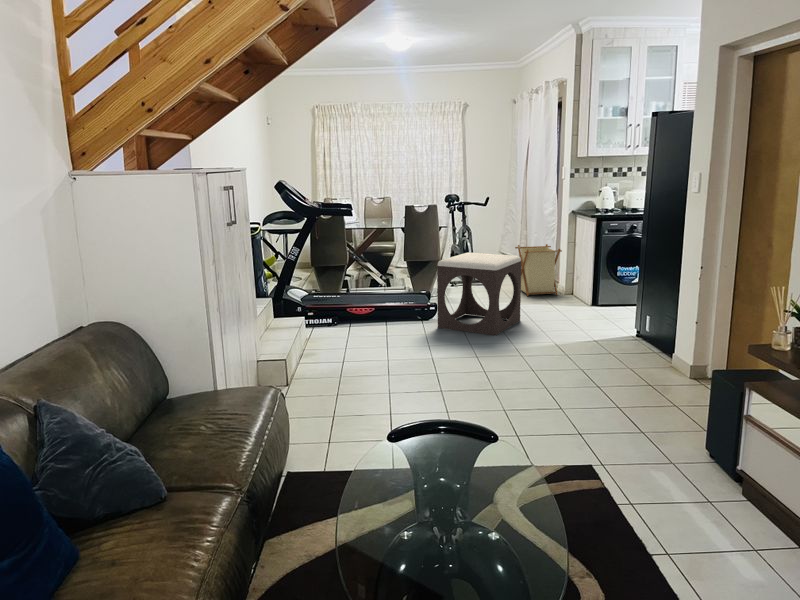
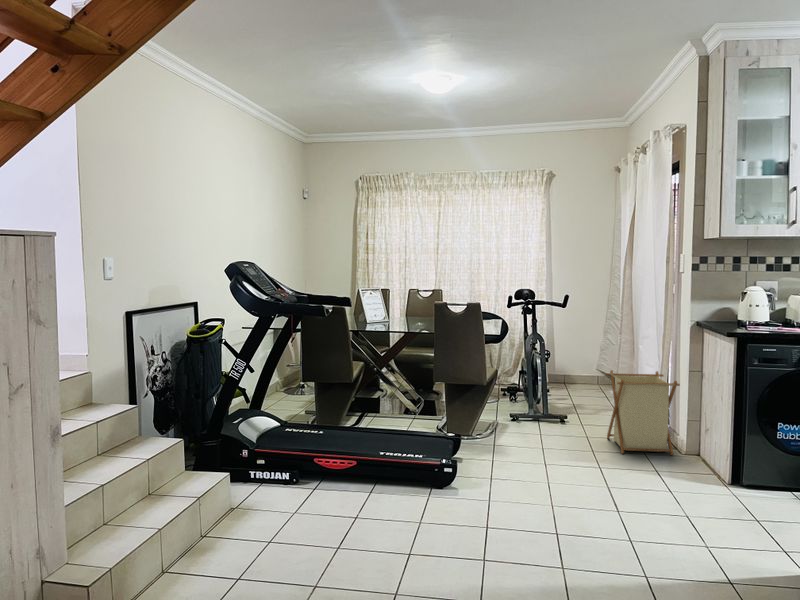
footstool: present [437,252,521,335] -> none [449,382,598,539]

